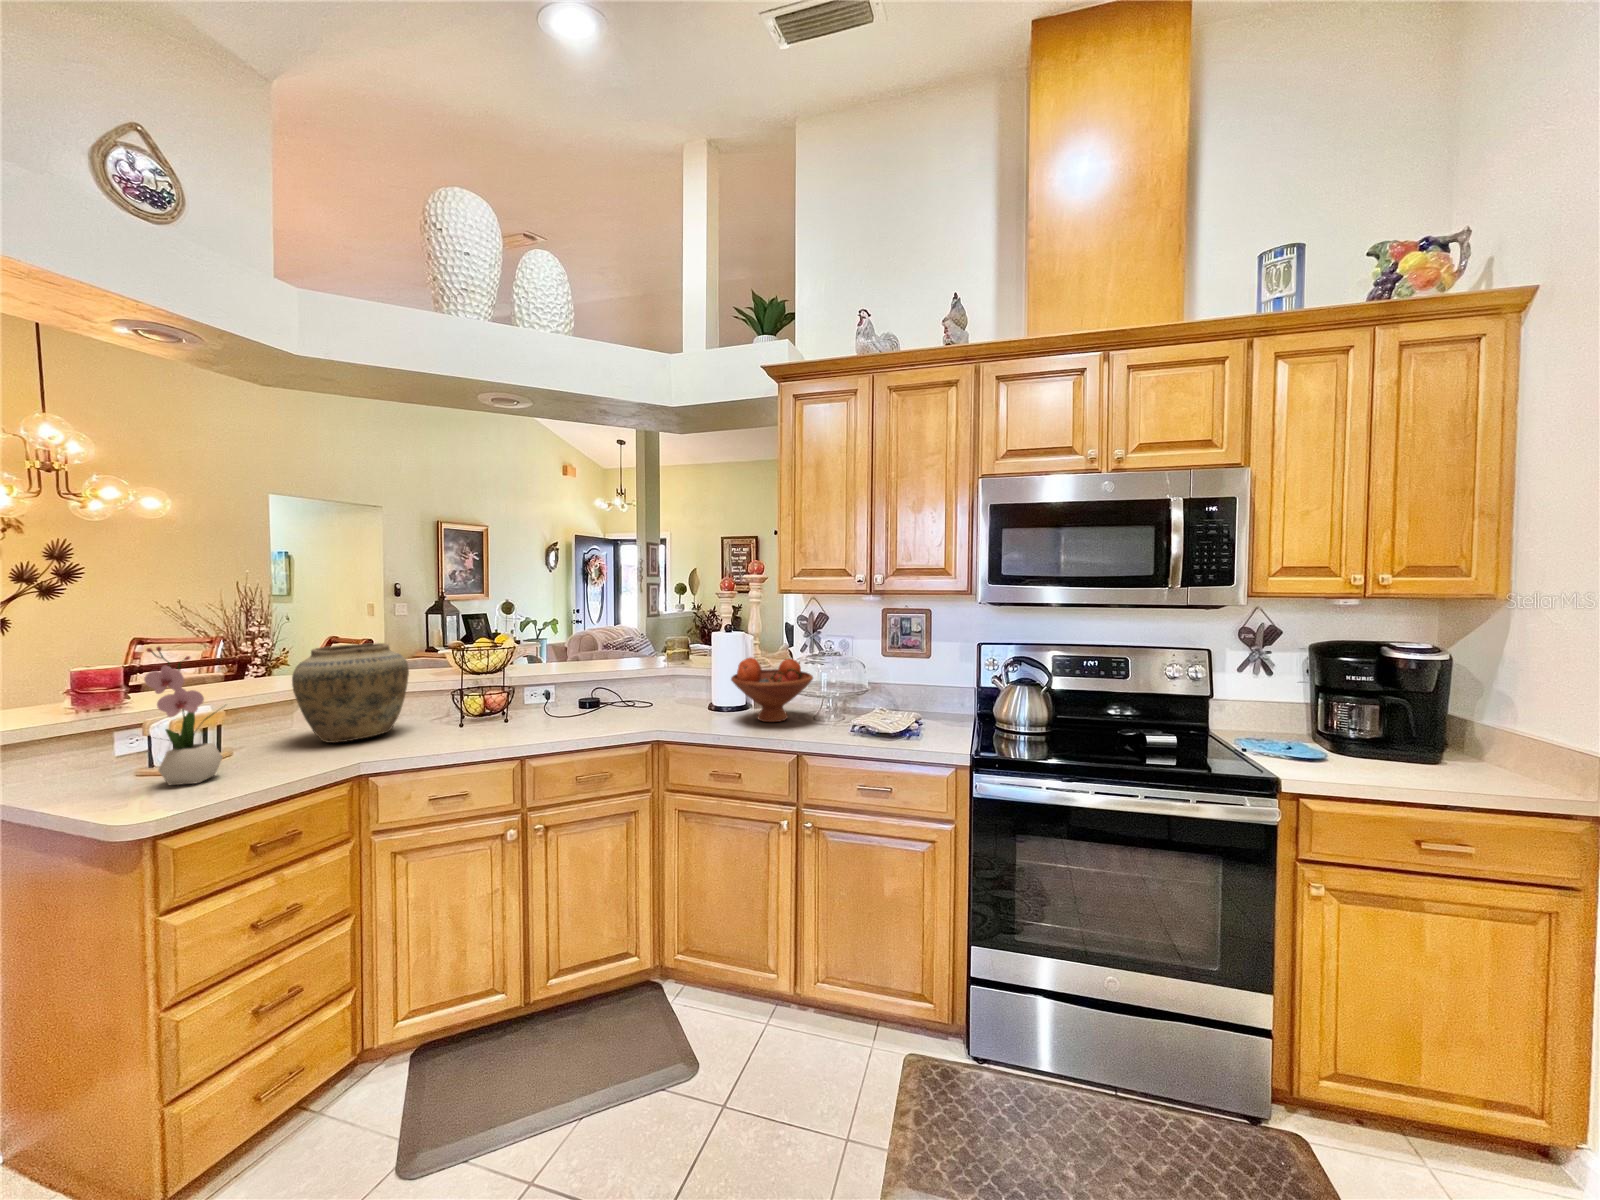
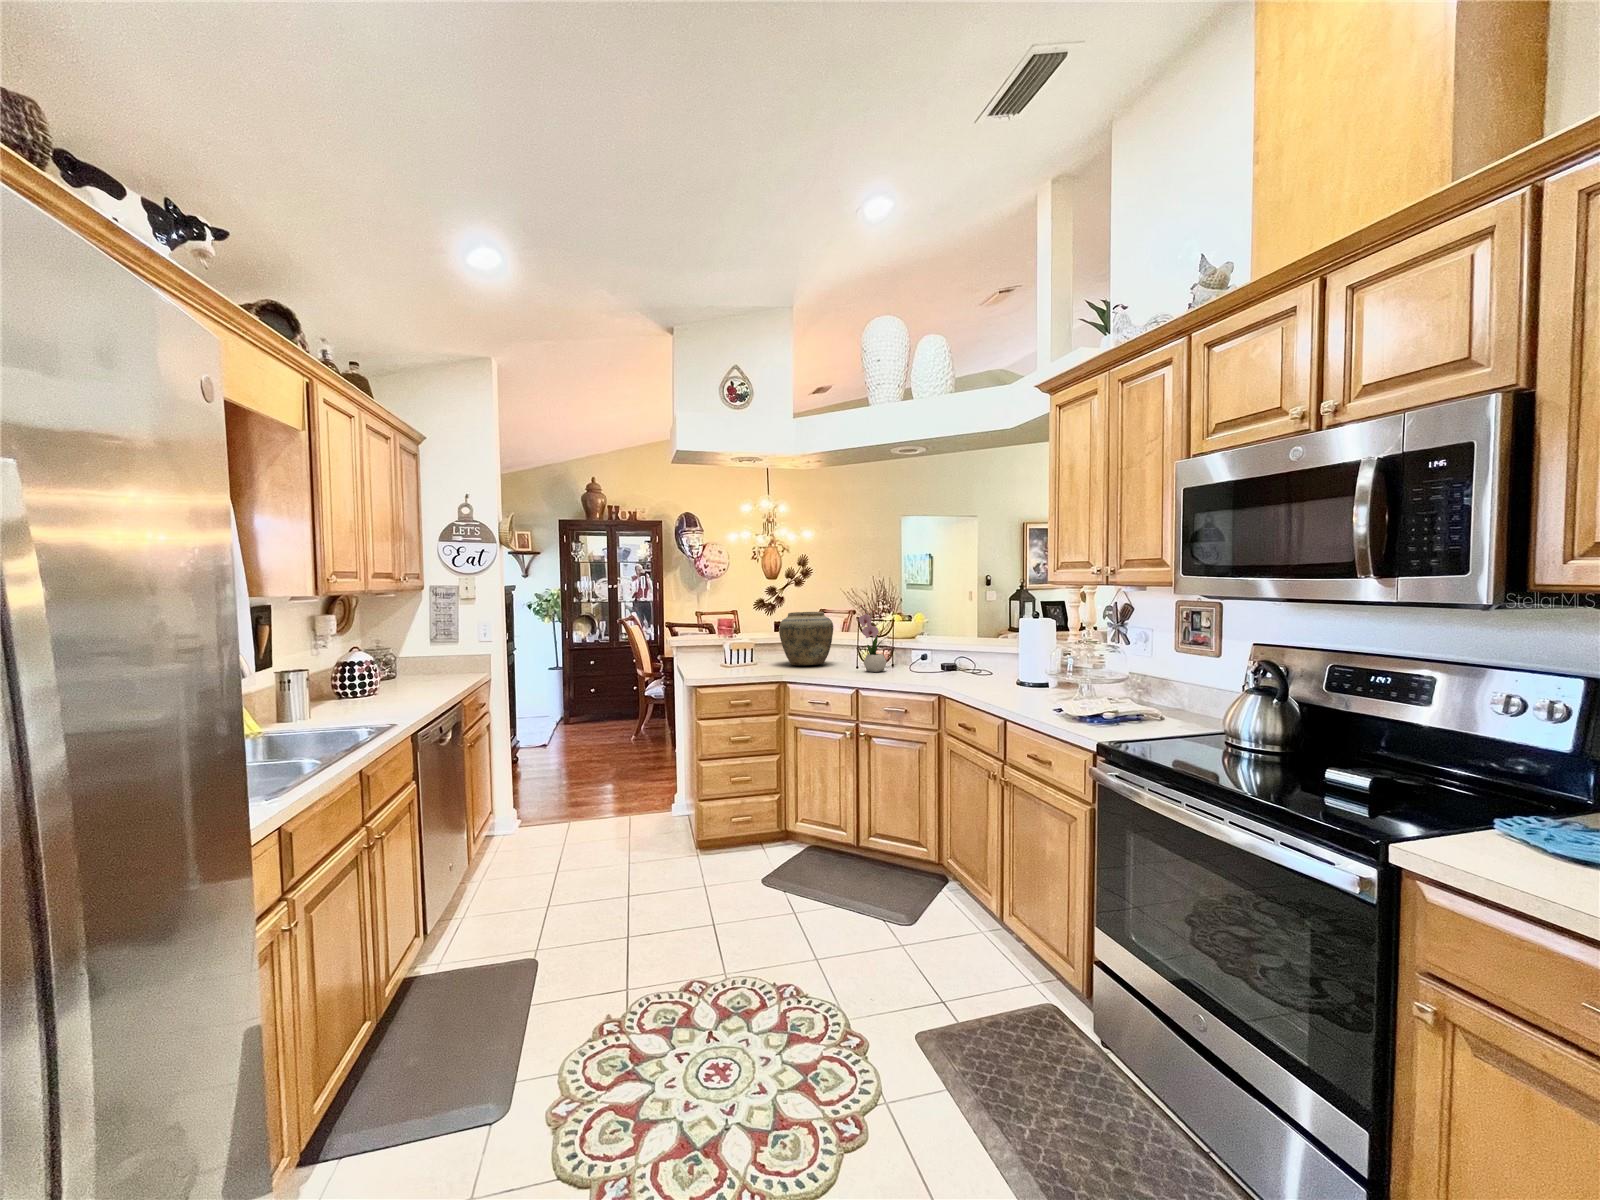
flower arrangement: present [144,647,223,785] -> present [859,605,887,672]
fruit bowl: present [731,657,813,722] -> none [990,639,1069,698]

